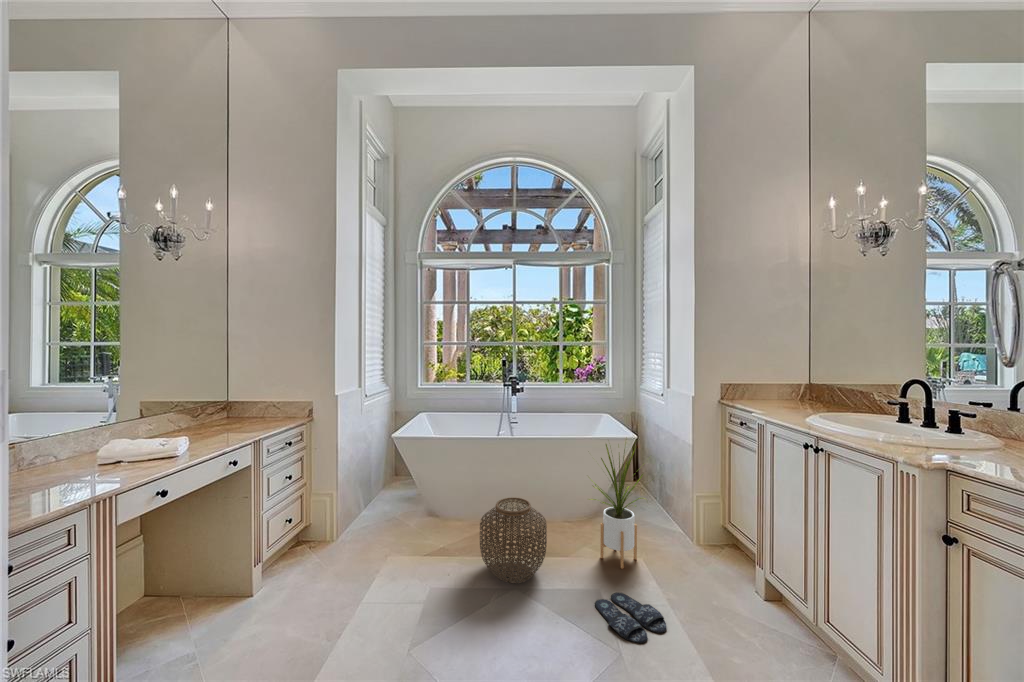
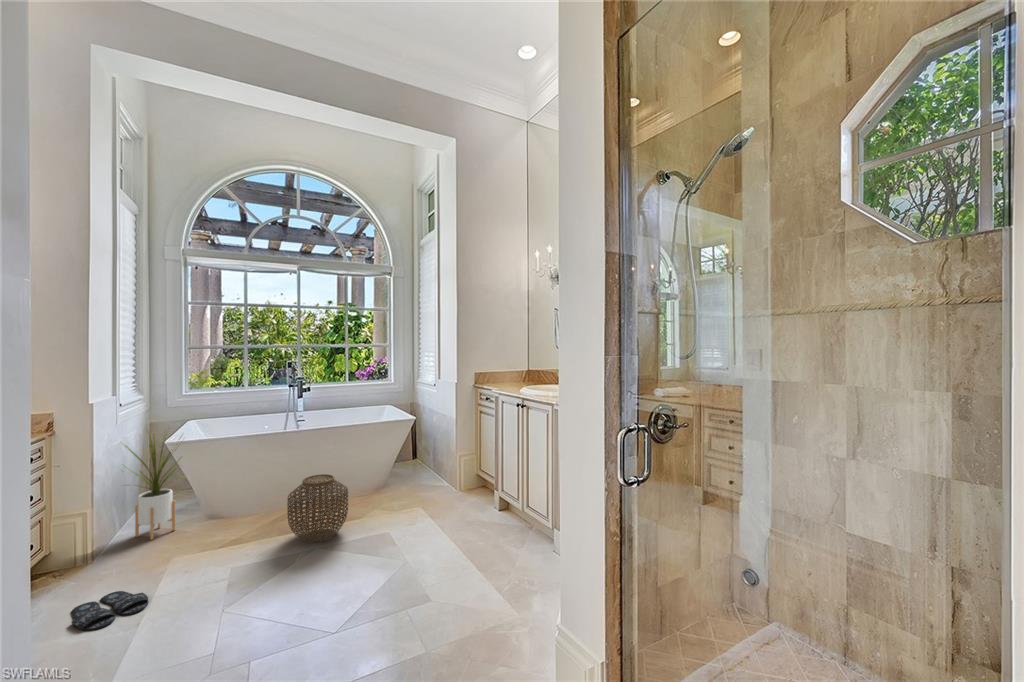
house plant: present [589,444,645,568] -> present [126,432,178,540]
slippers: present [595,593,667,643] -> present [71,591,148,630]

